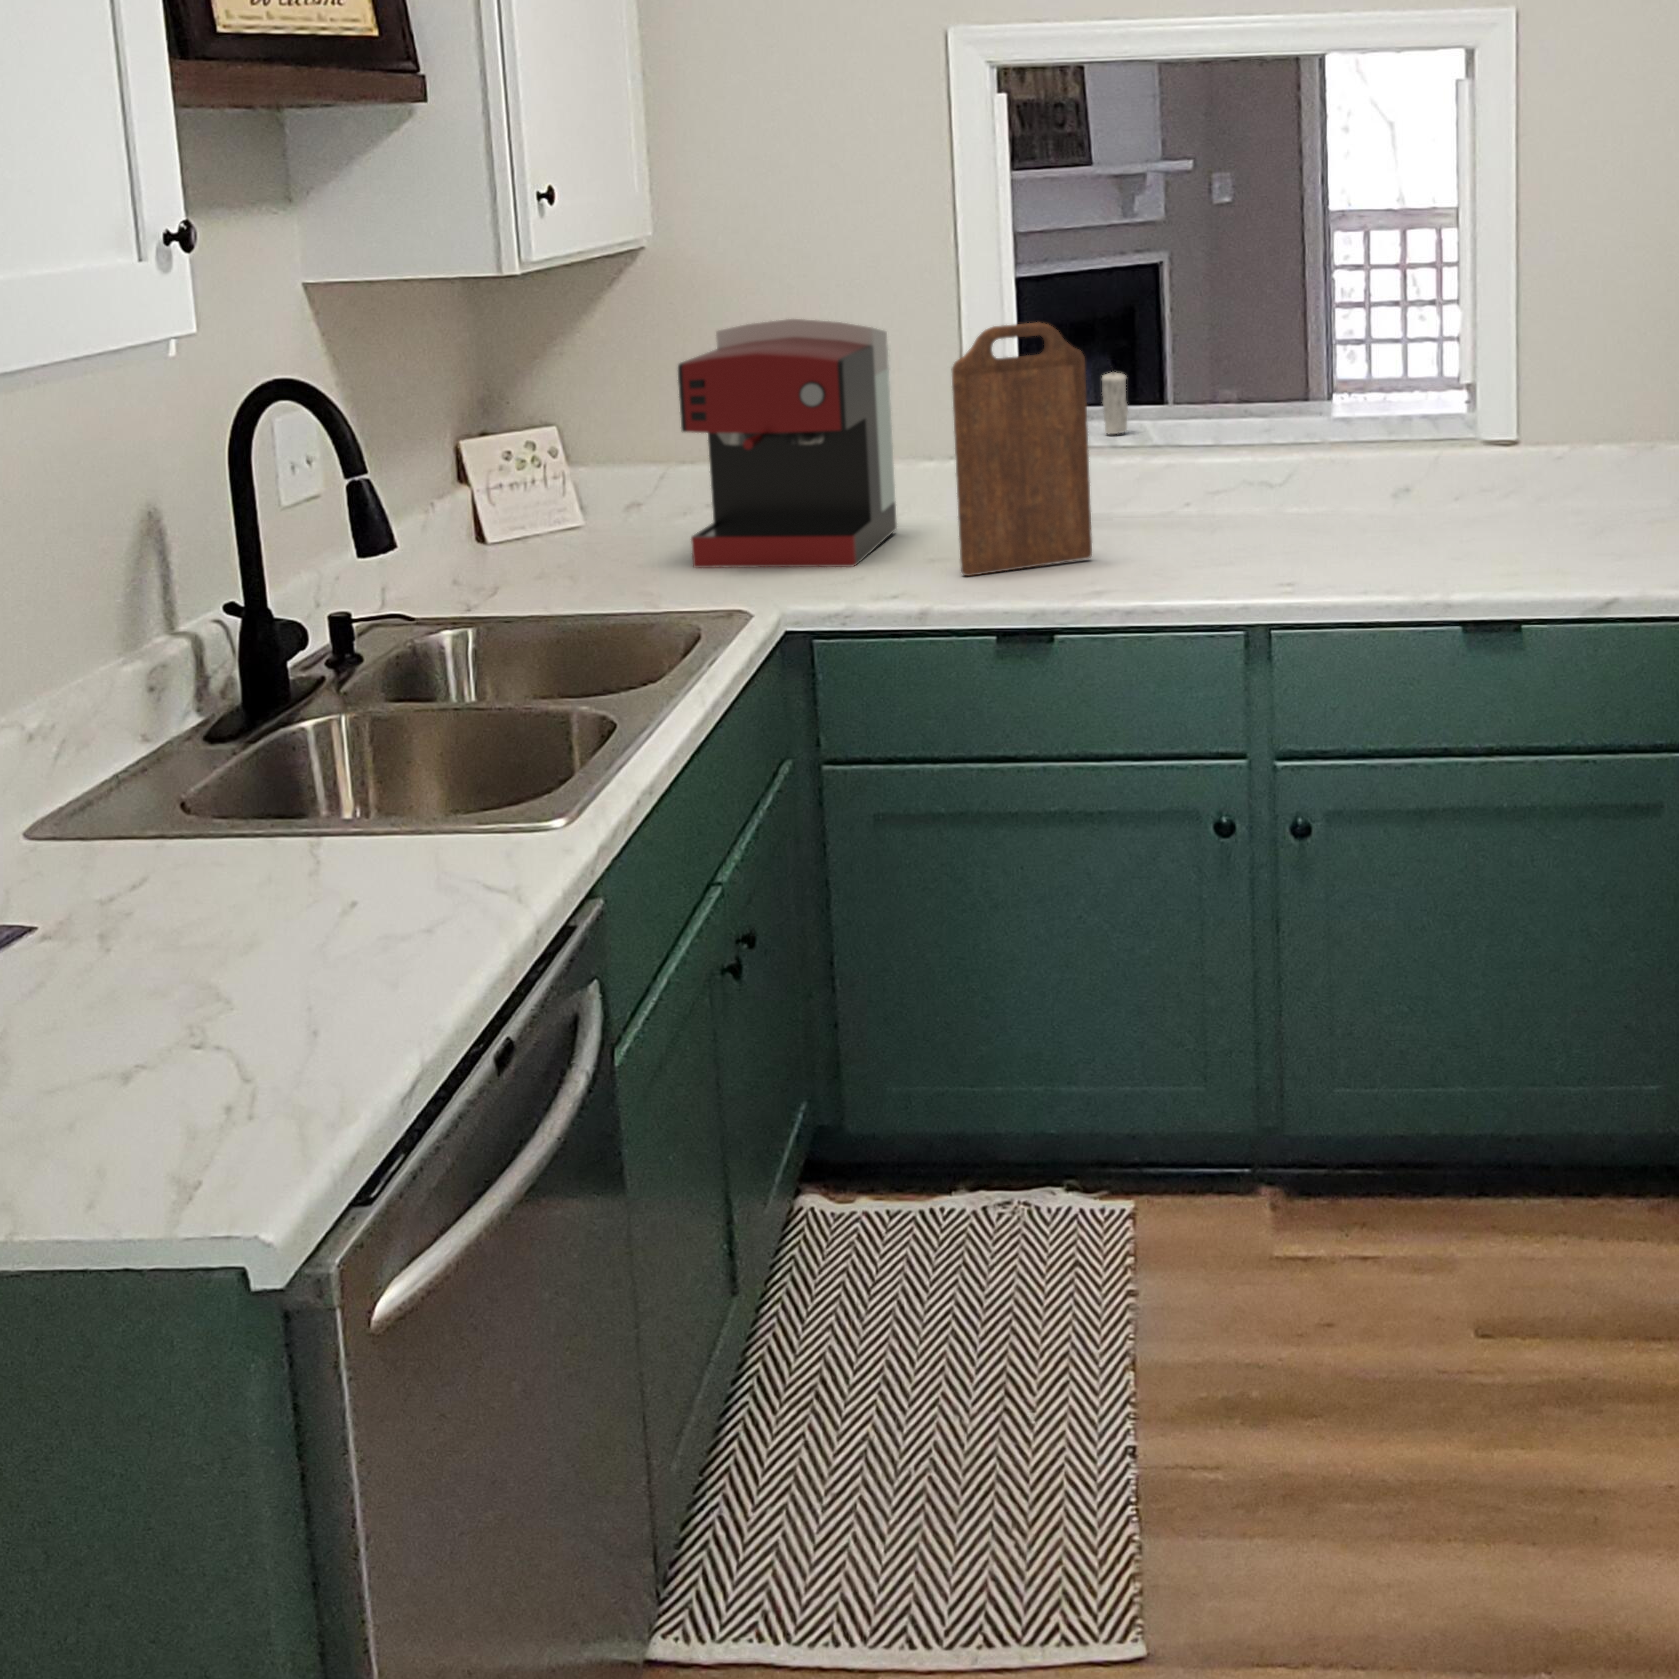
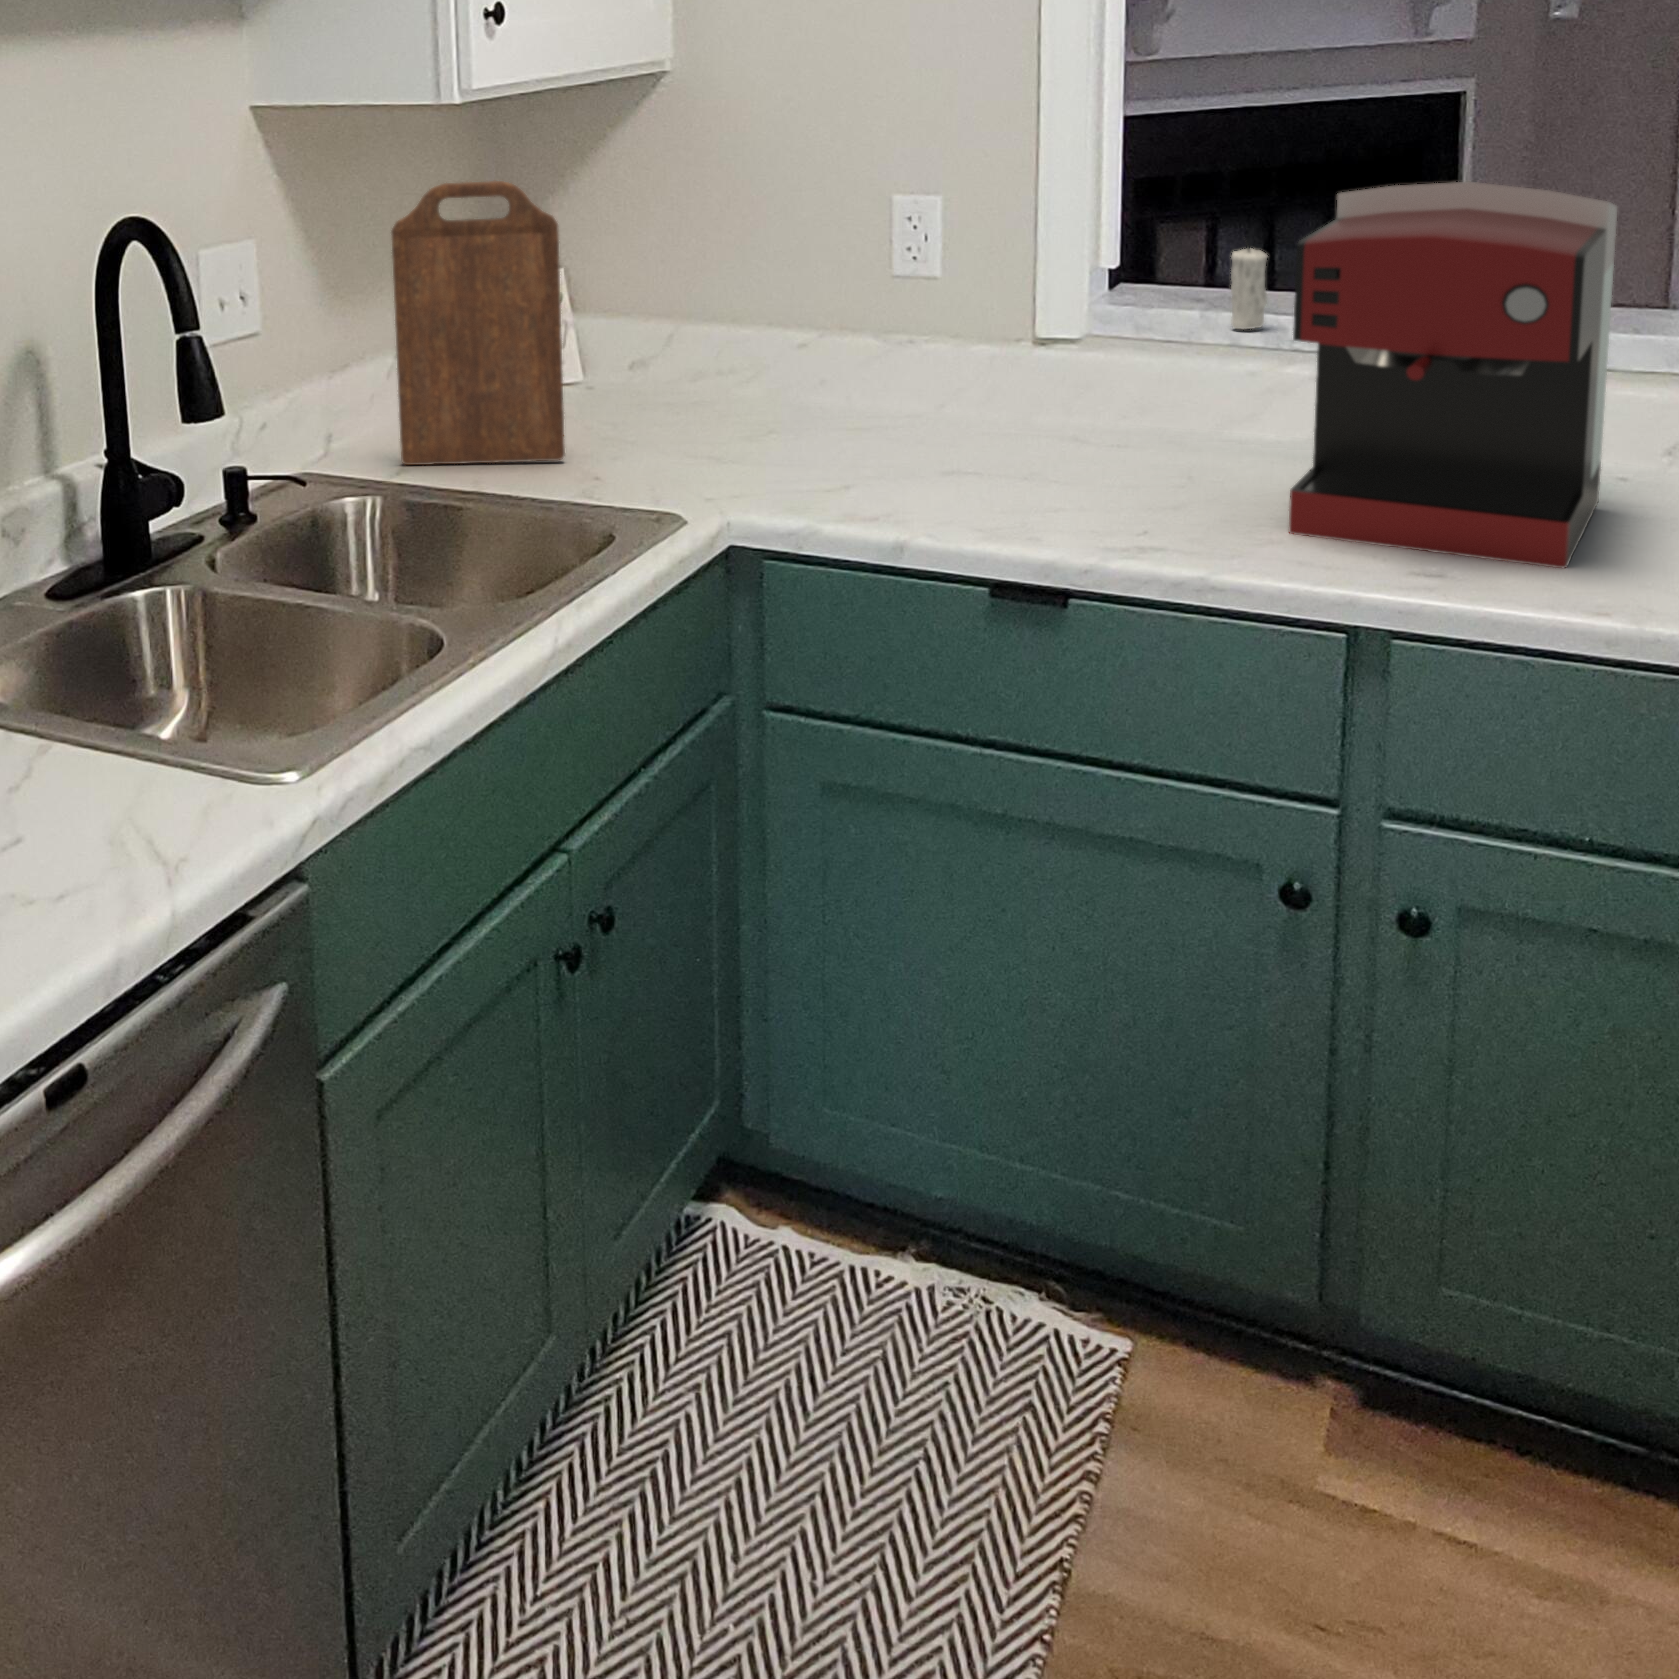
coffee maker: present [678,319,897,568] -> present [1289,182,1617,568]
cutting board: present [951,323,1092,576] -> present [391,181,565,465]

